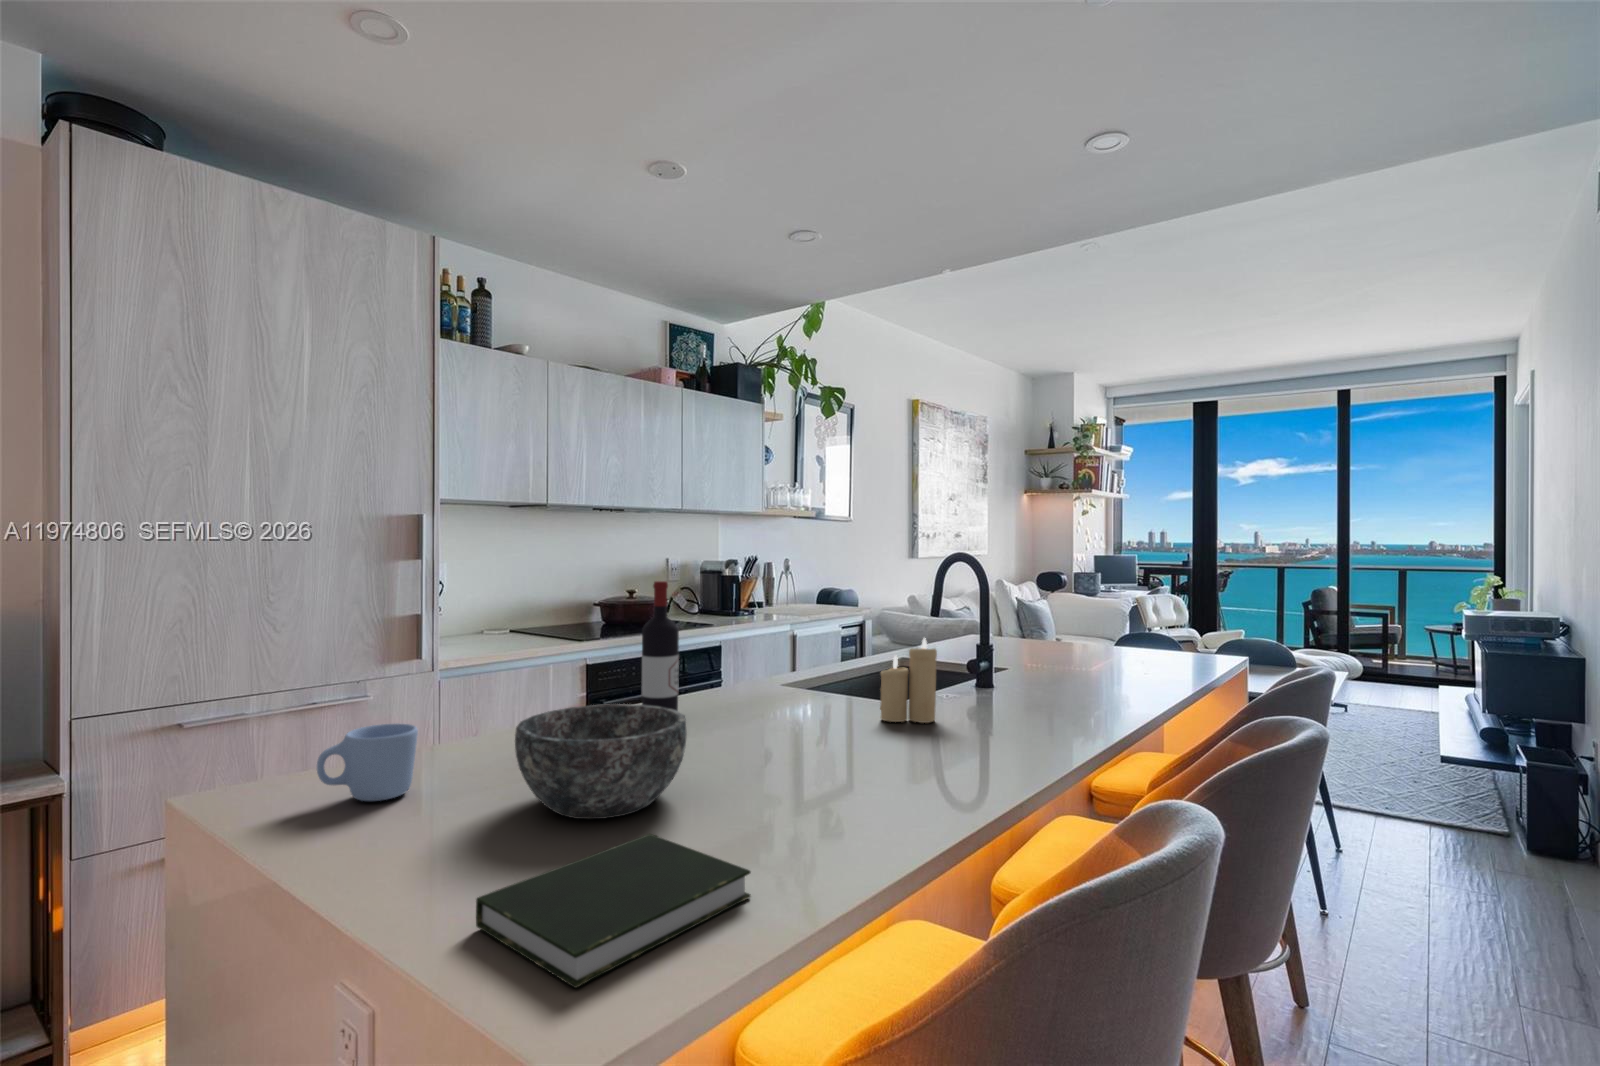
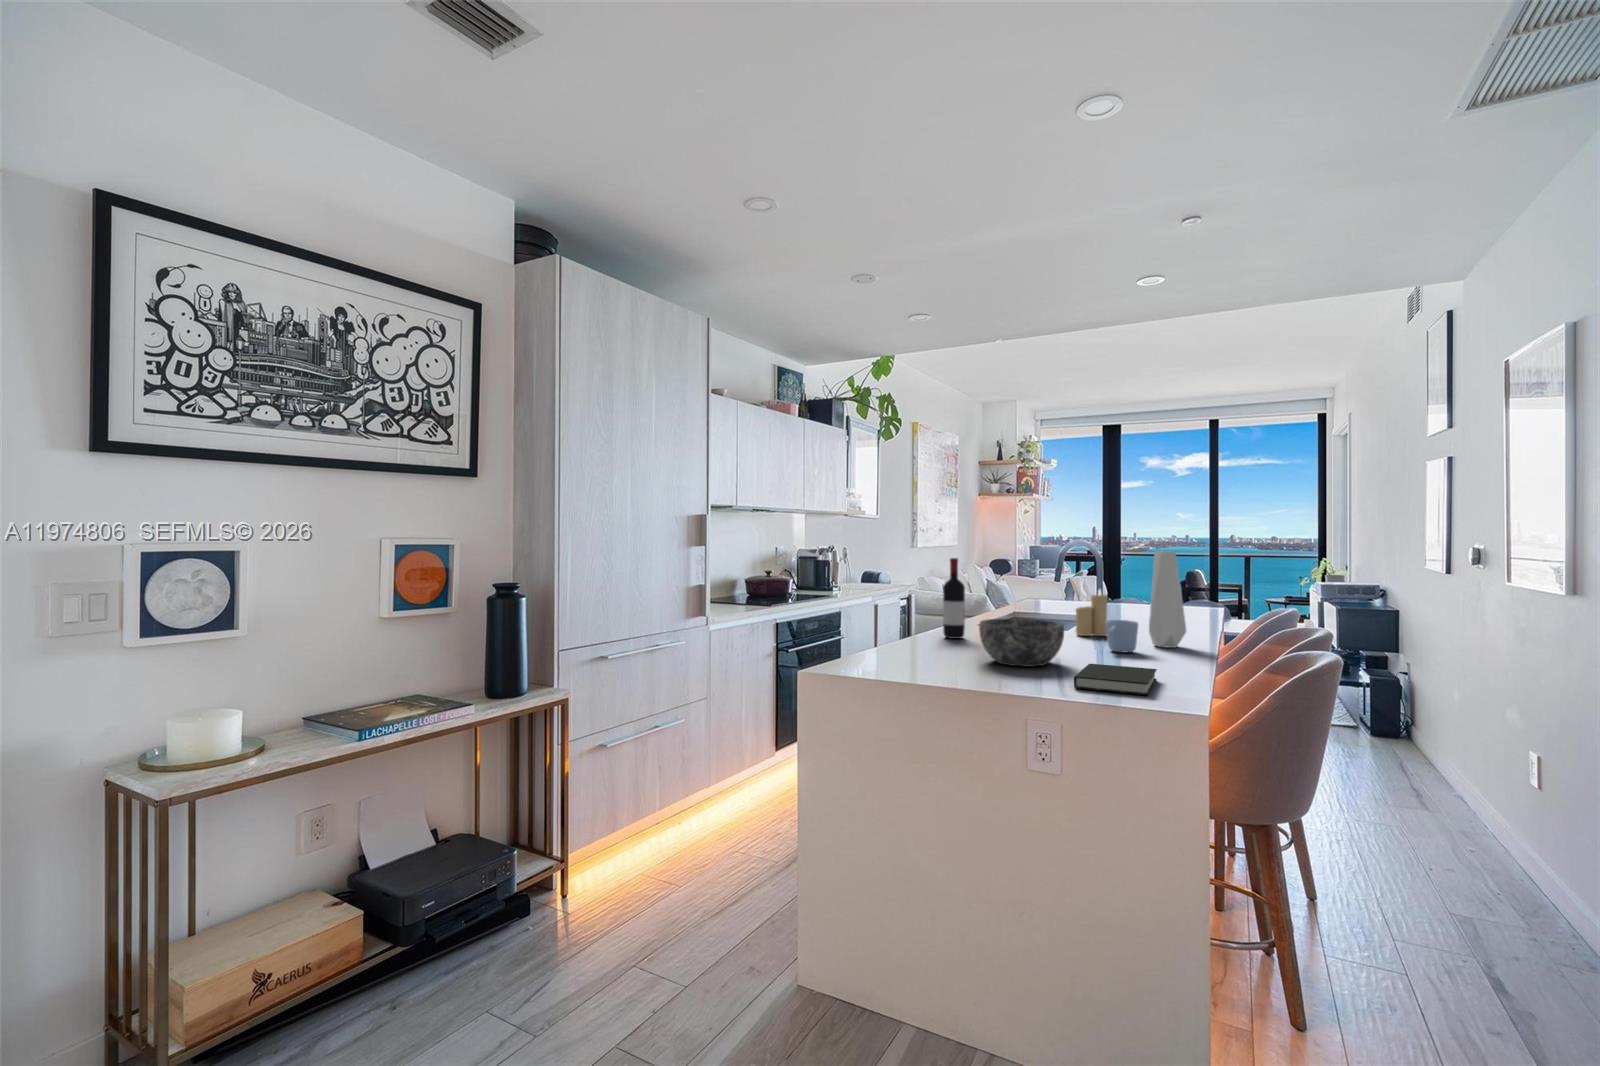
vase: none [956,574,1027,764] -> present [1149,552,1186,648]
mug: present [317,724,418,801] -> present [1106,620,1138,653]

